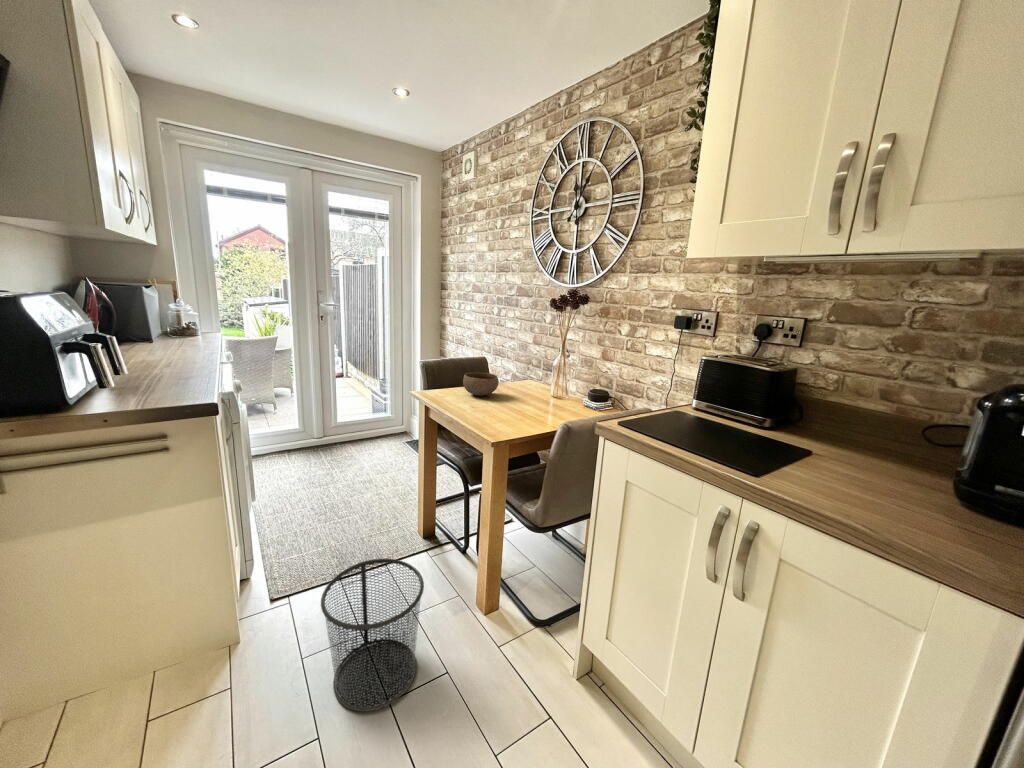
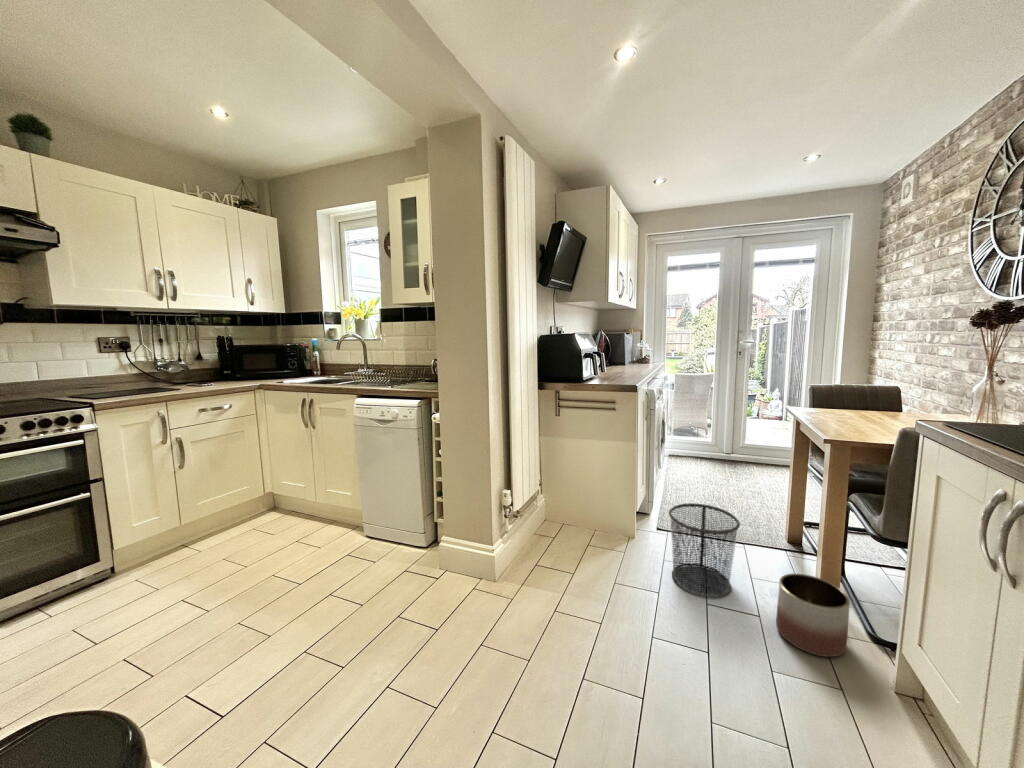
bowl: present [463,373,499,396] -> none [834,394,878,416]
planter: none [481,598,550,702] -> present [776,574,850,657]

